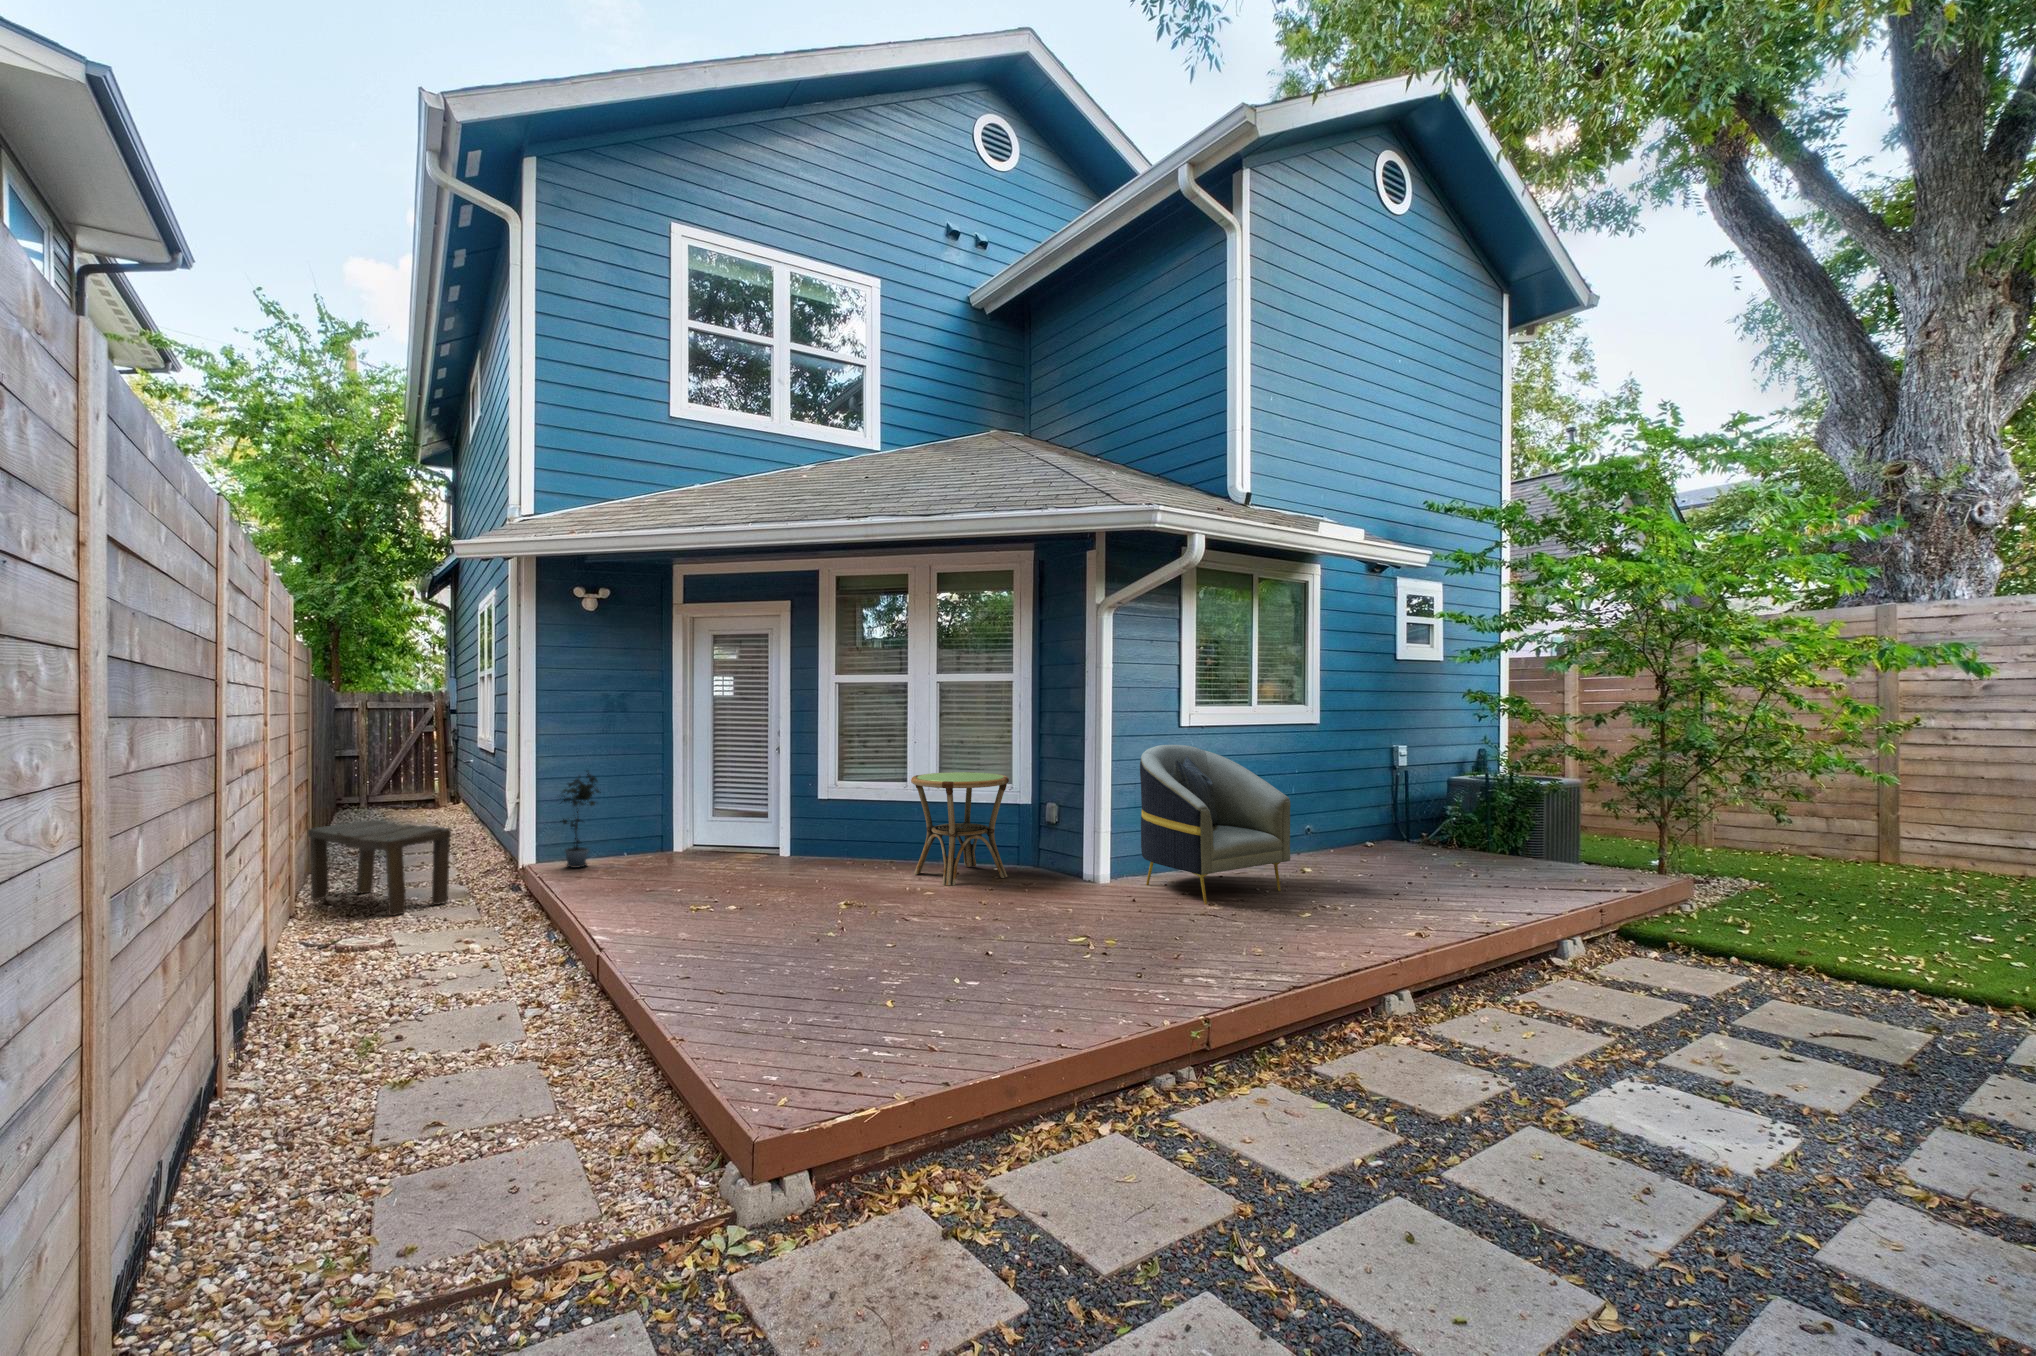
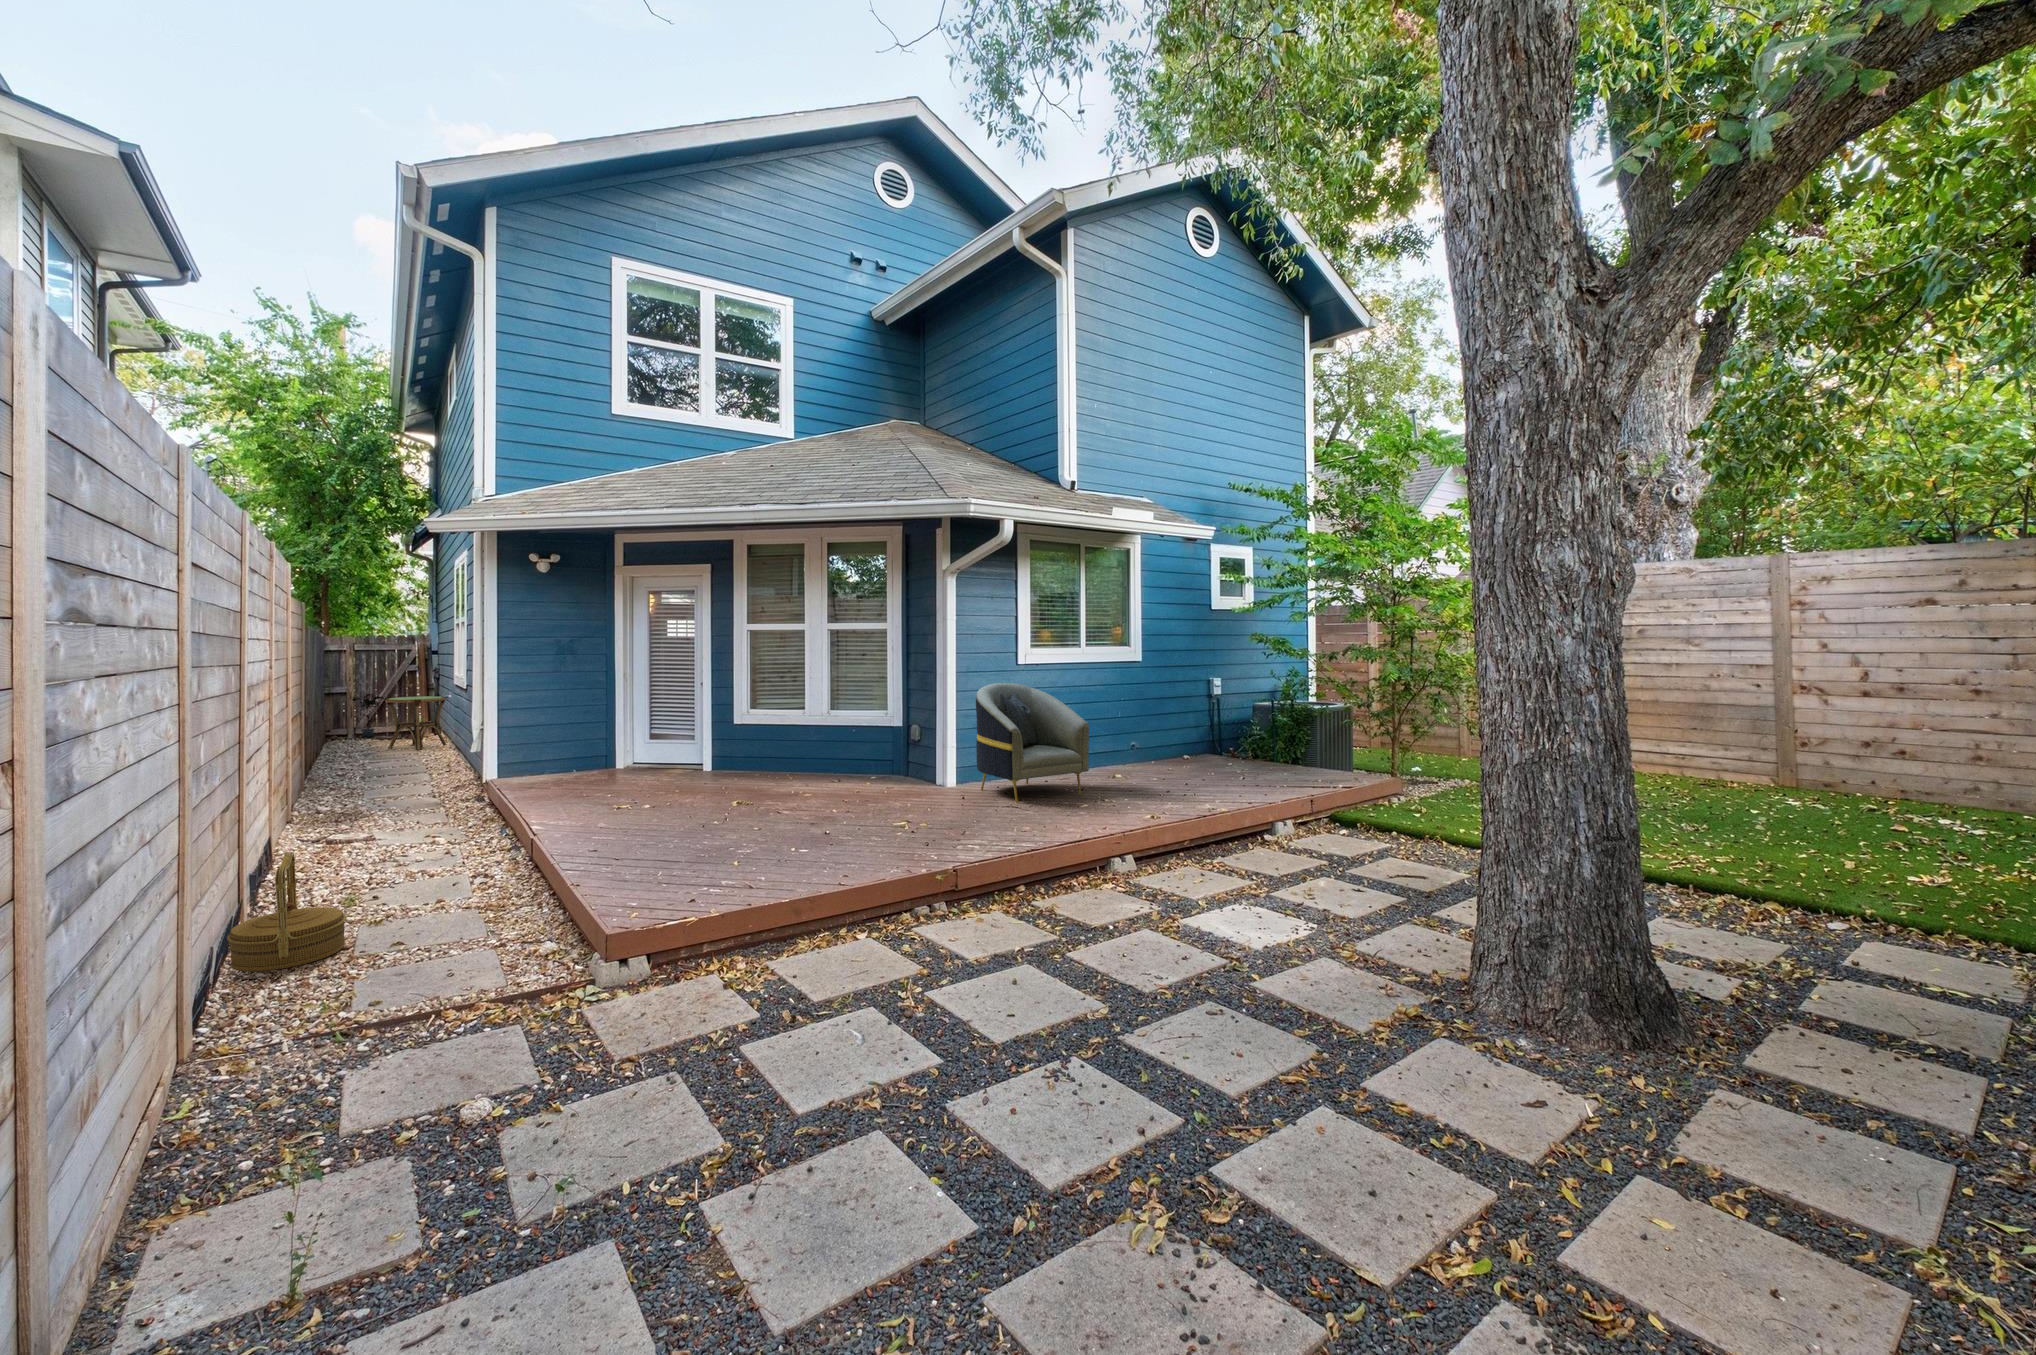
side table: present [911,772,1009,886] -> present [385,696,447,750]
potted plant: present [560,773,601,868] -> present [352,693,387,737]
bench: present [308,820,451,916] -> none [308,744,428,818]
woven basket: none [201,996,365,1183] -> present [227,853,346,972]

